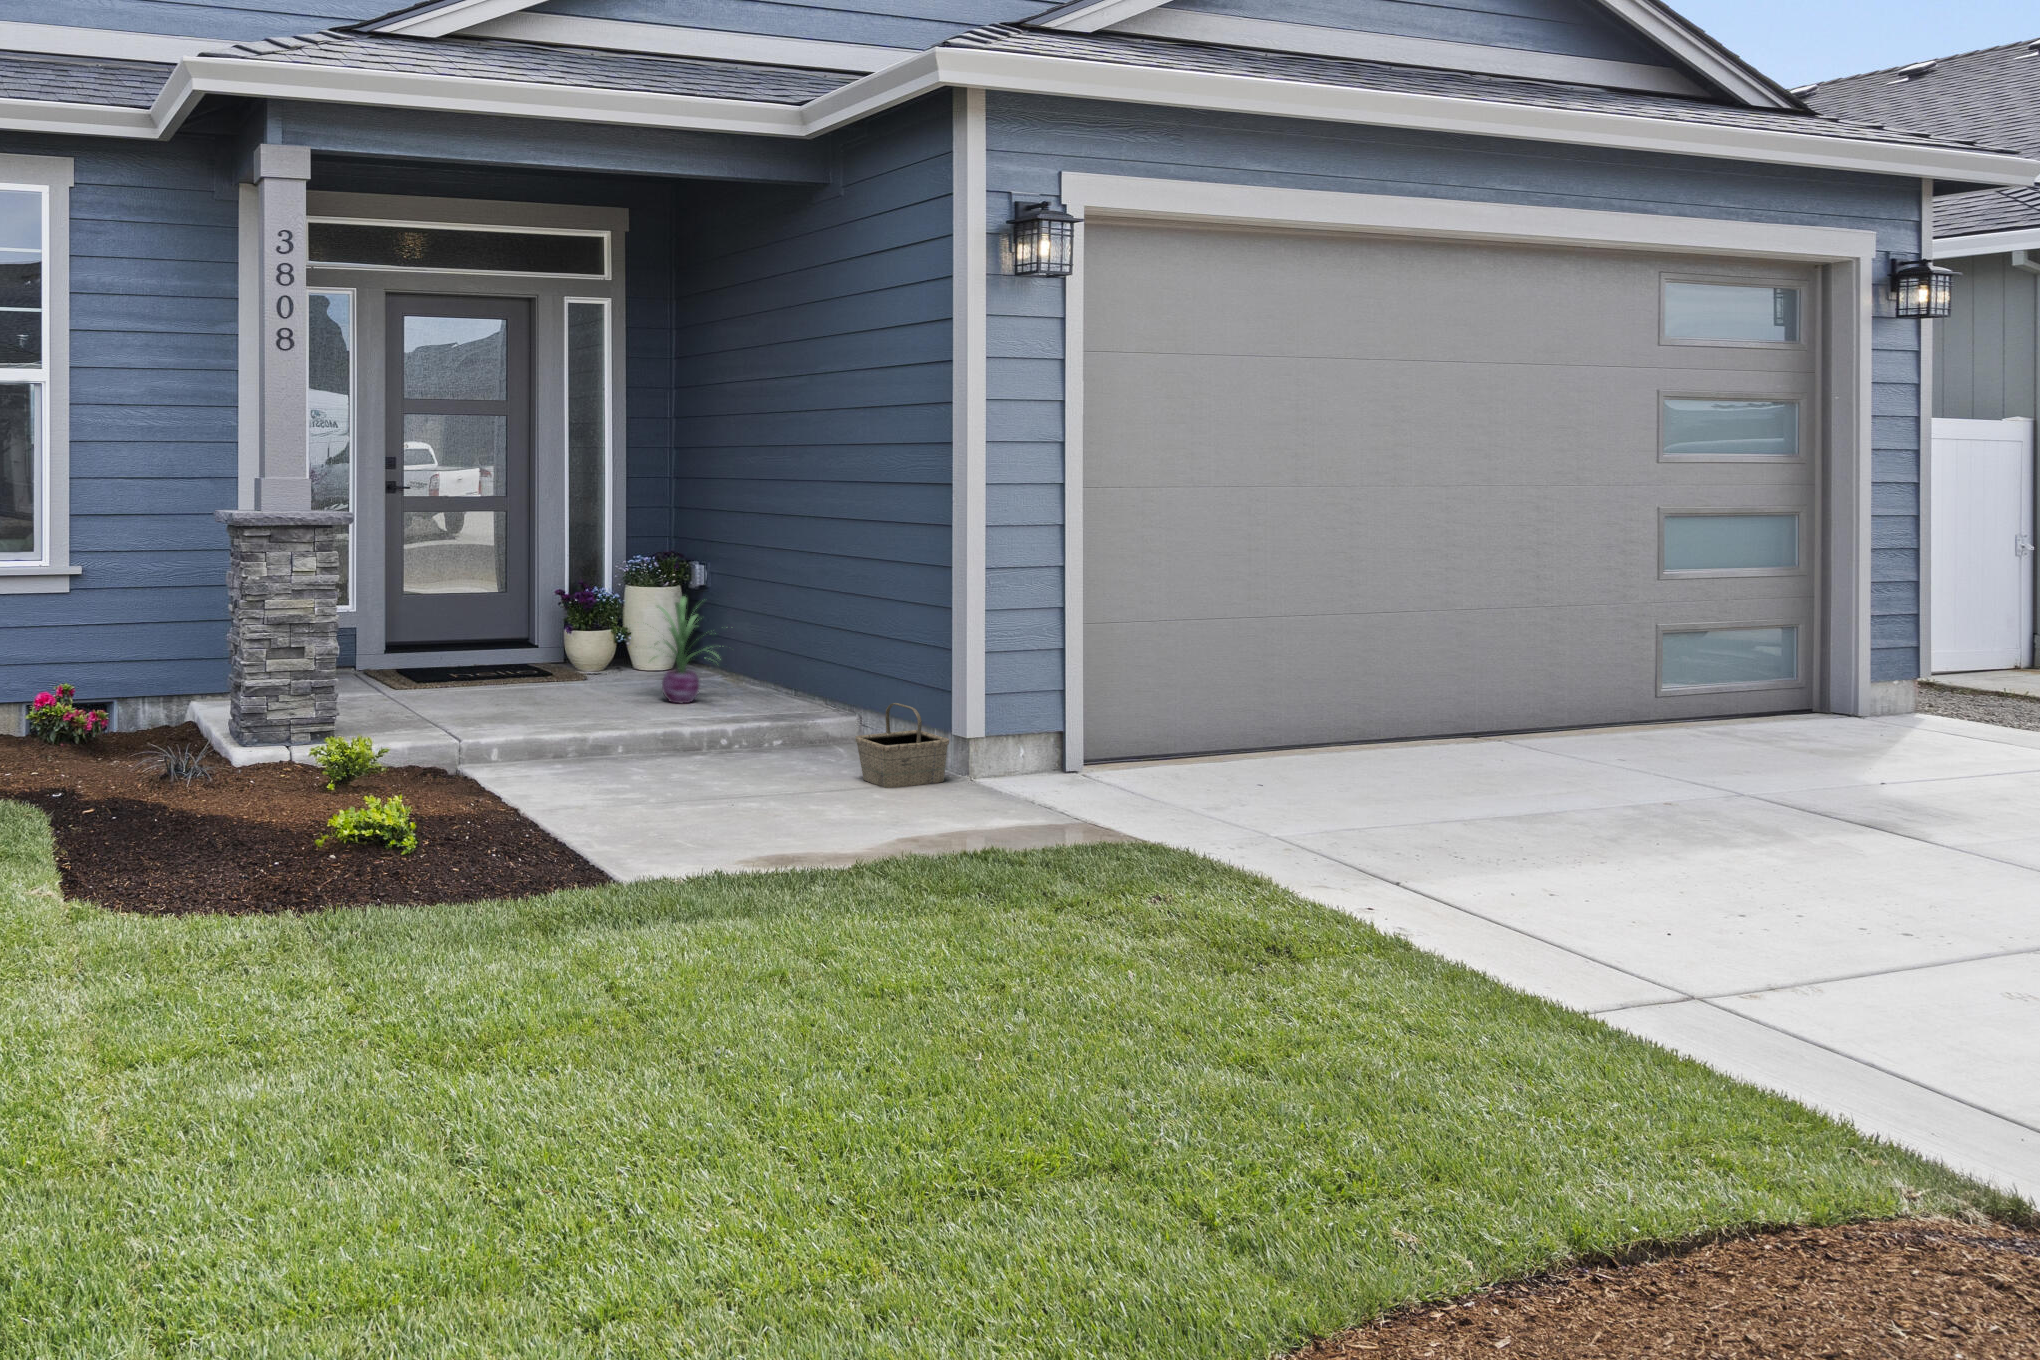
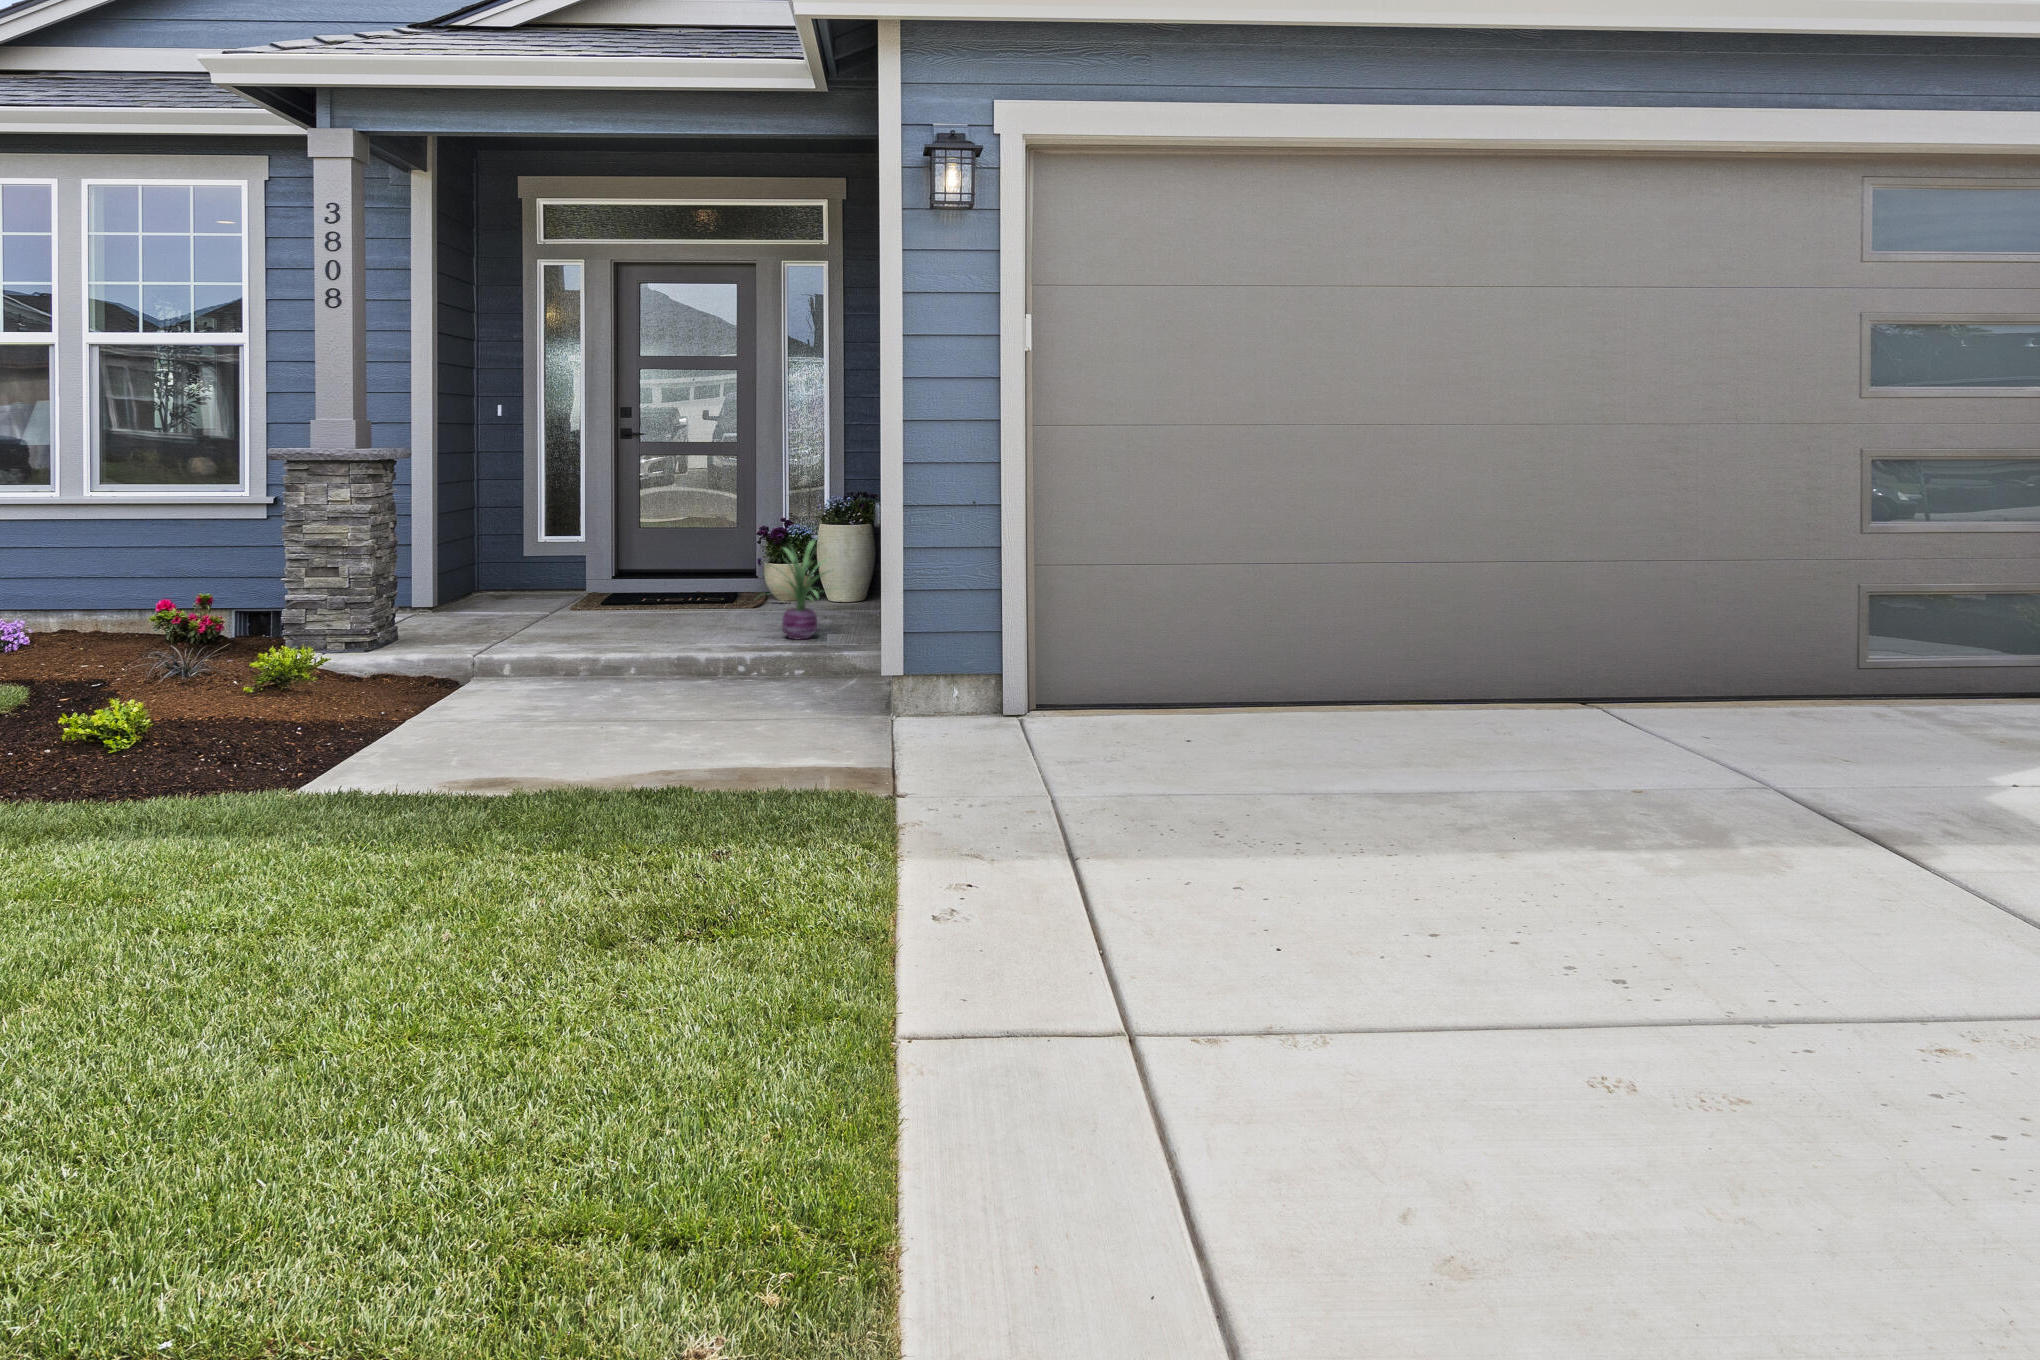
basket: present [856,703,949,788] -> none [777,636,861,720]

